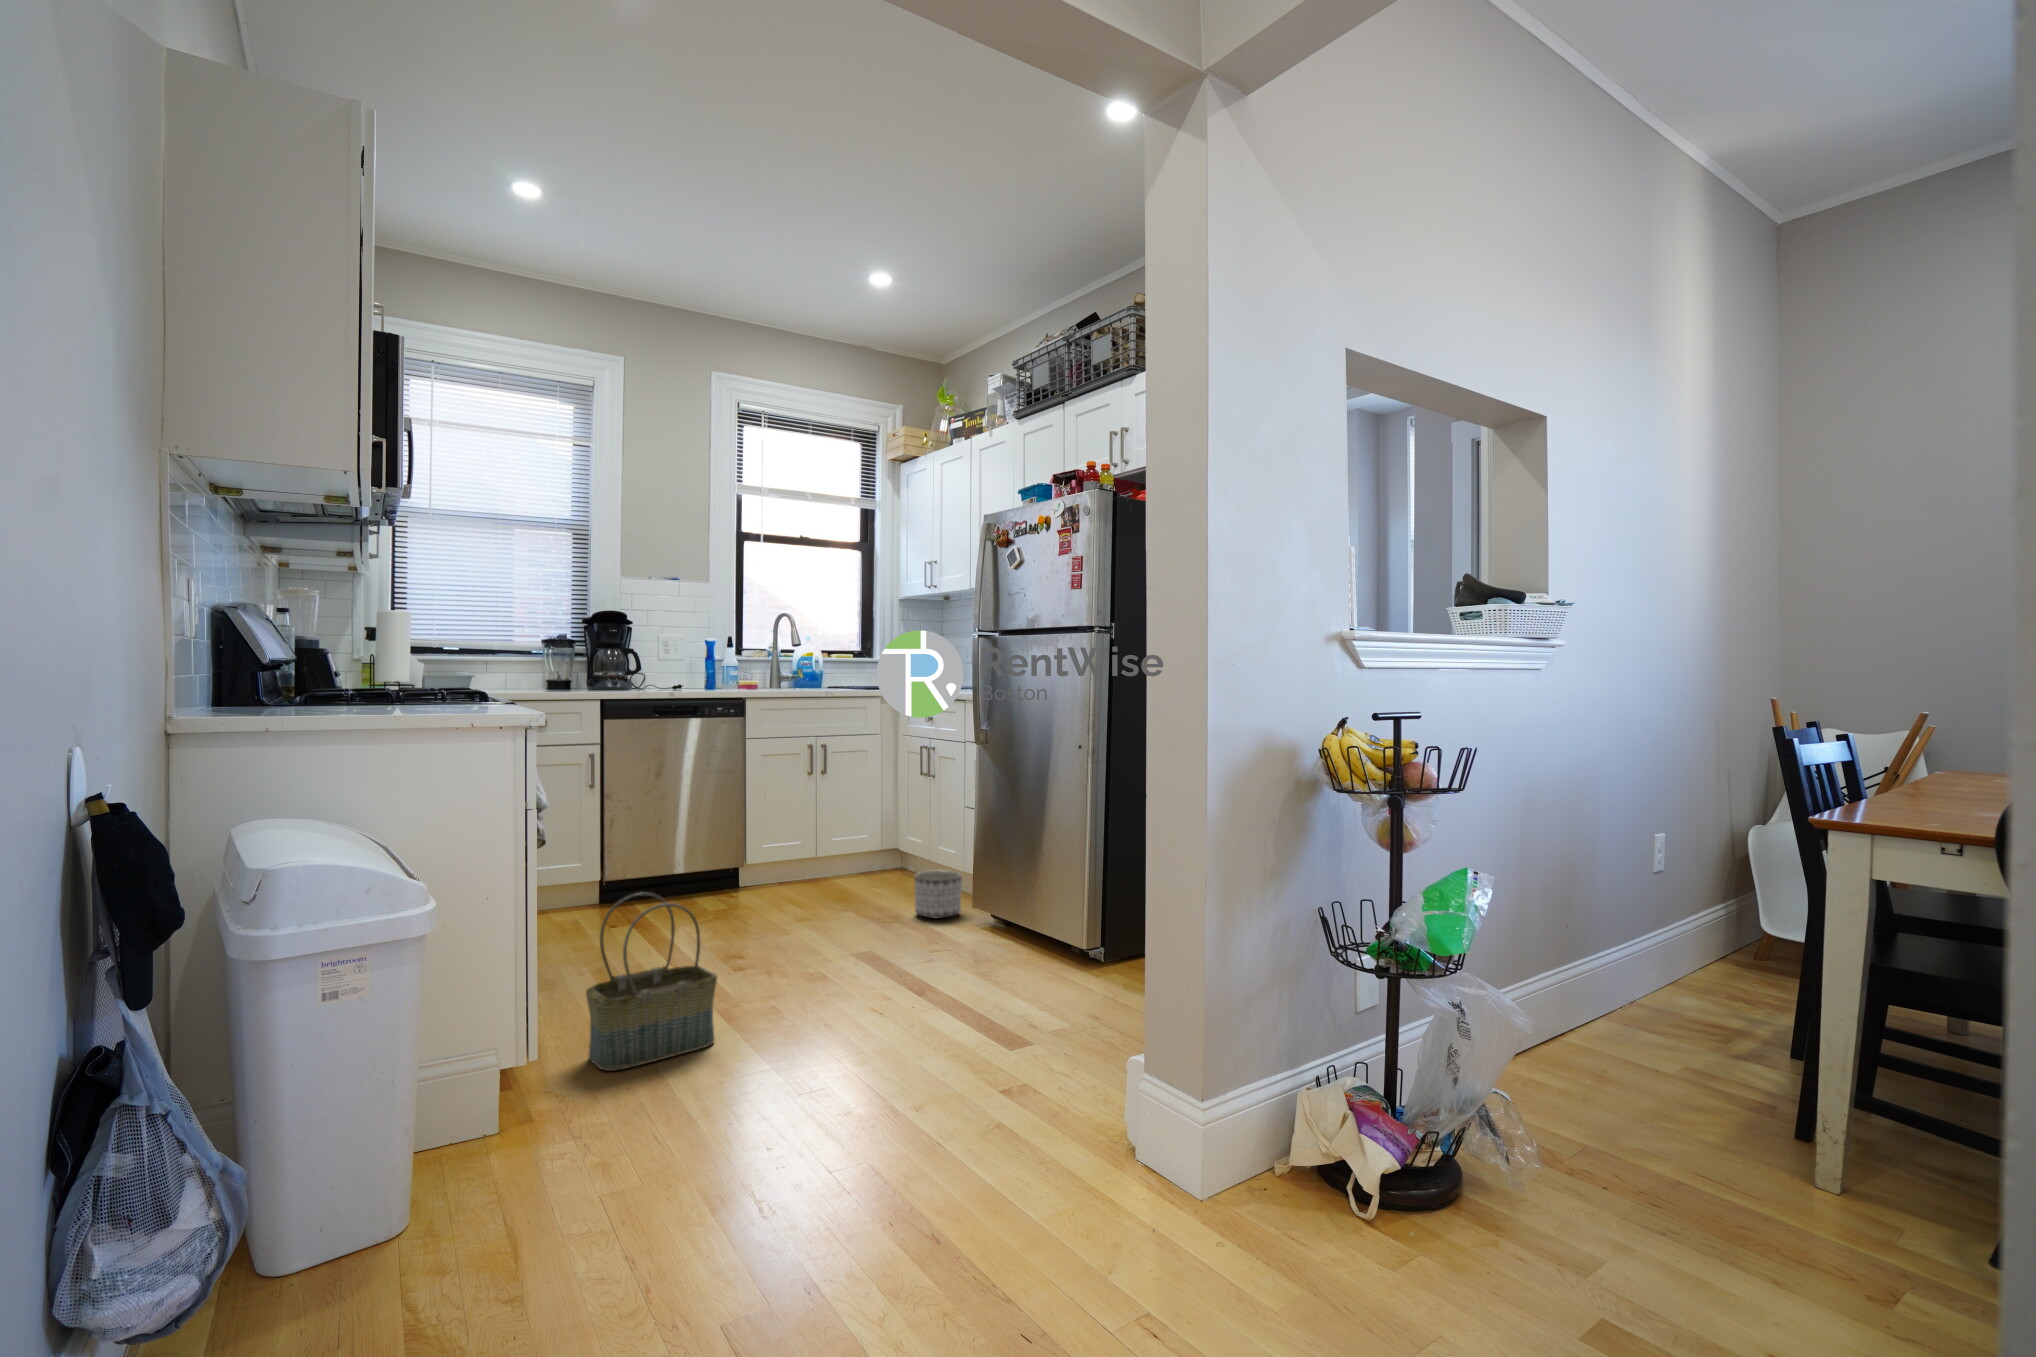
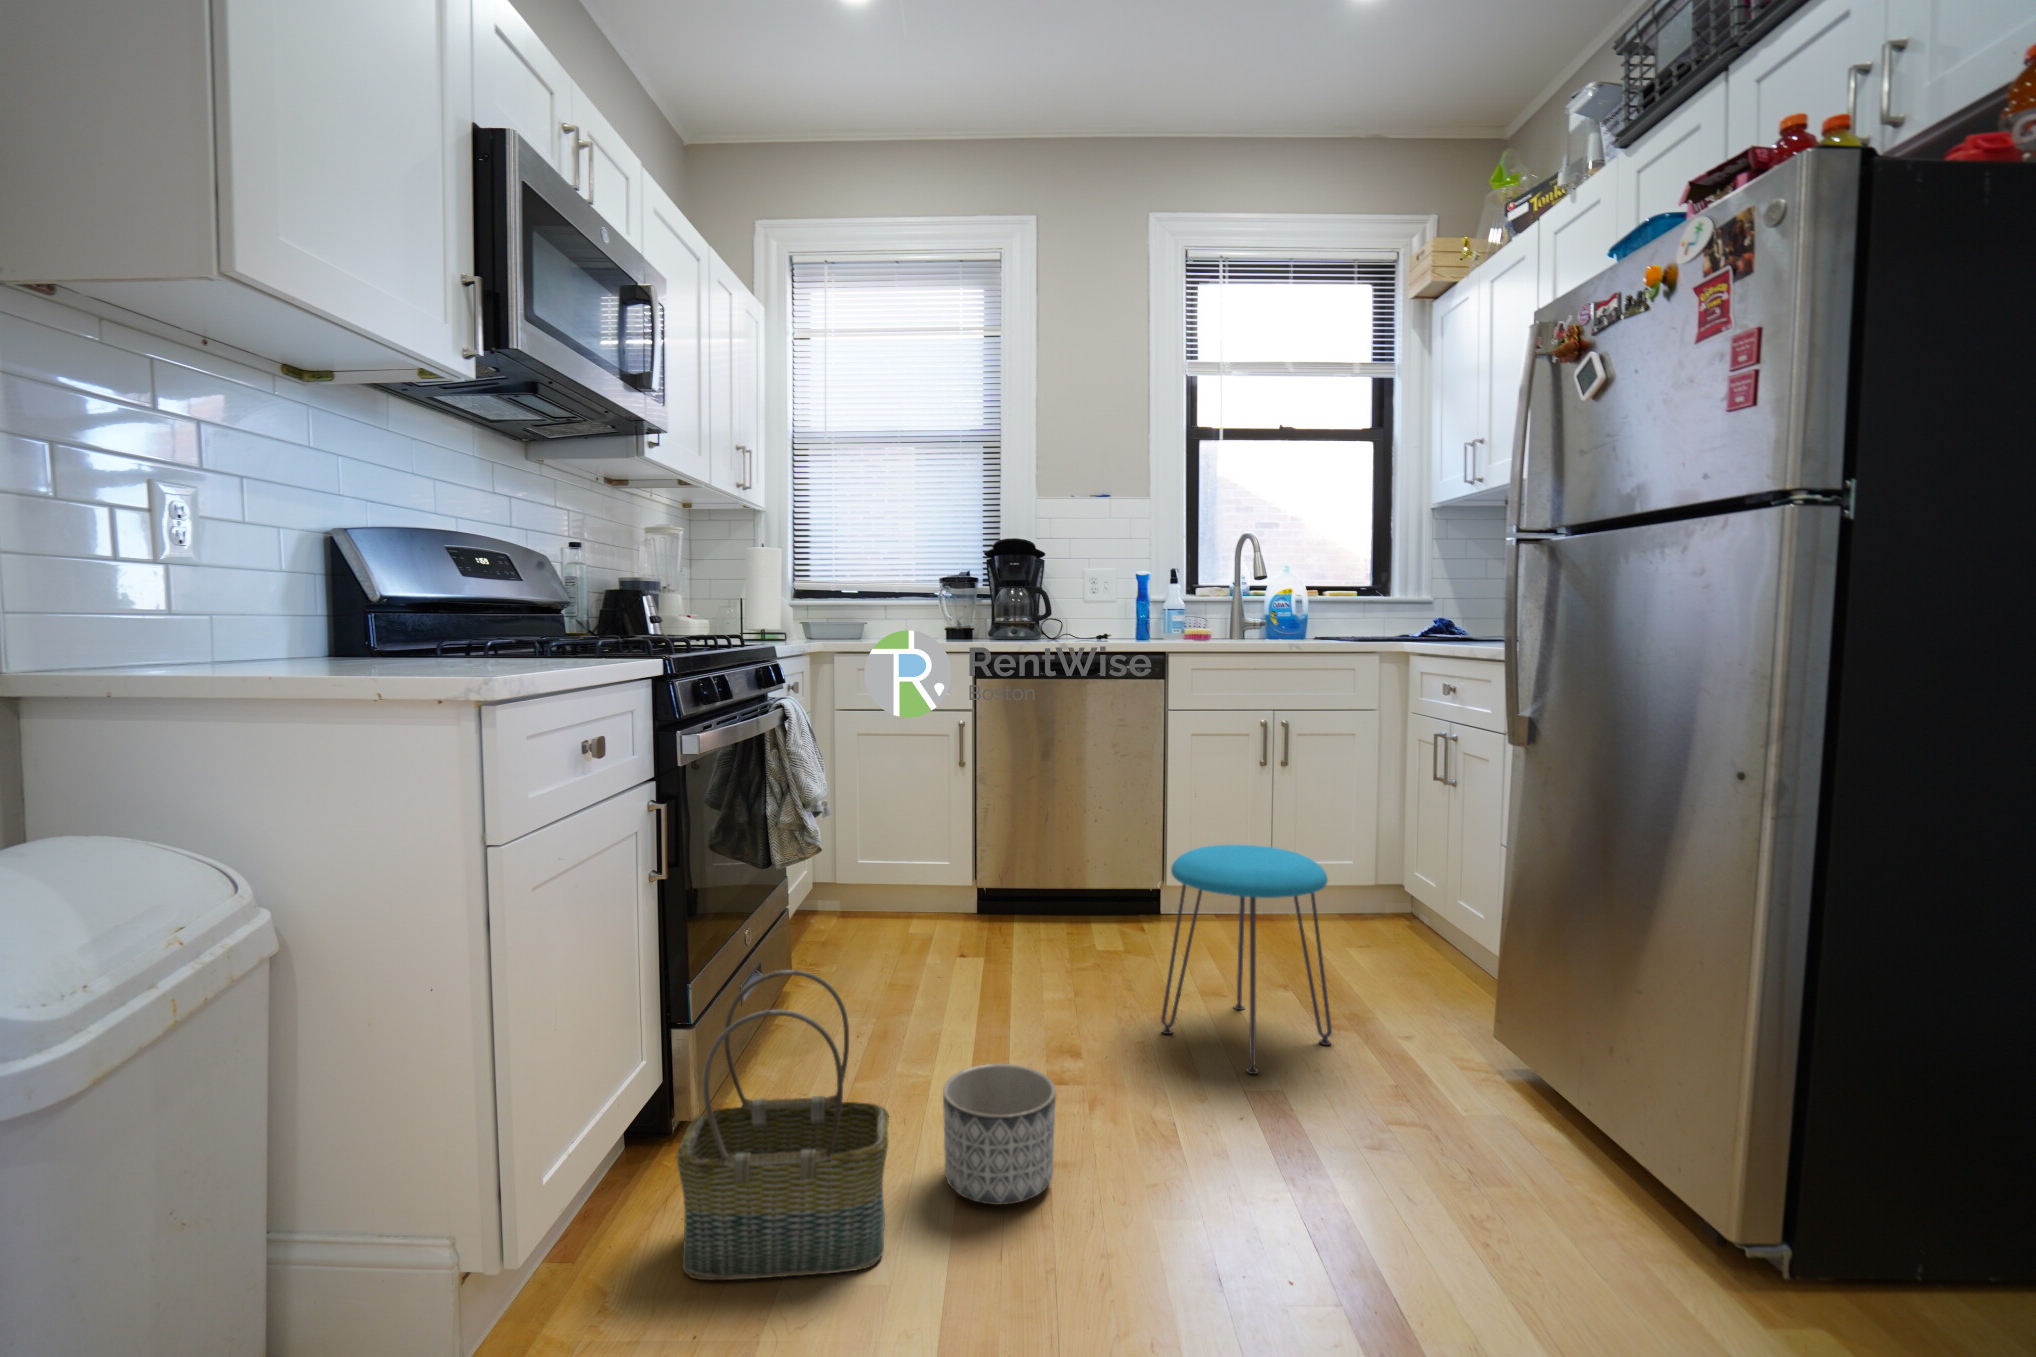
stool: none [790,816,890,945] -> present [1161,844,1332,1074]
planter: present [914,870,962,918] -> present [943,1064,1056,1205]

